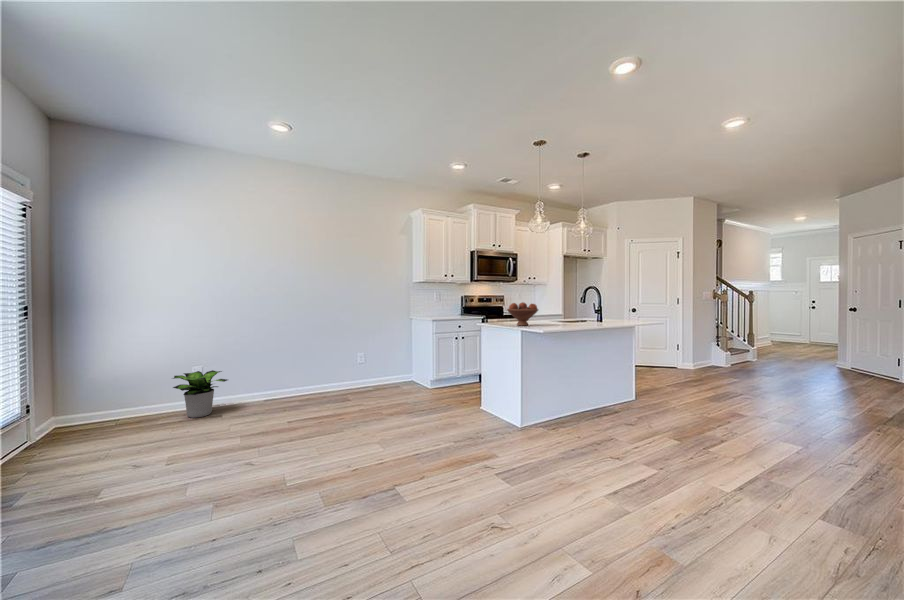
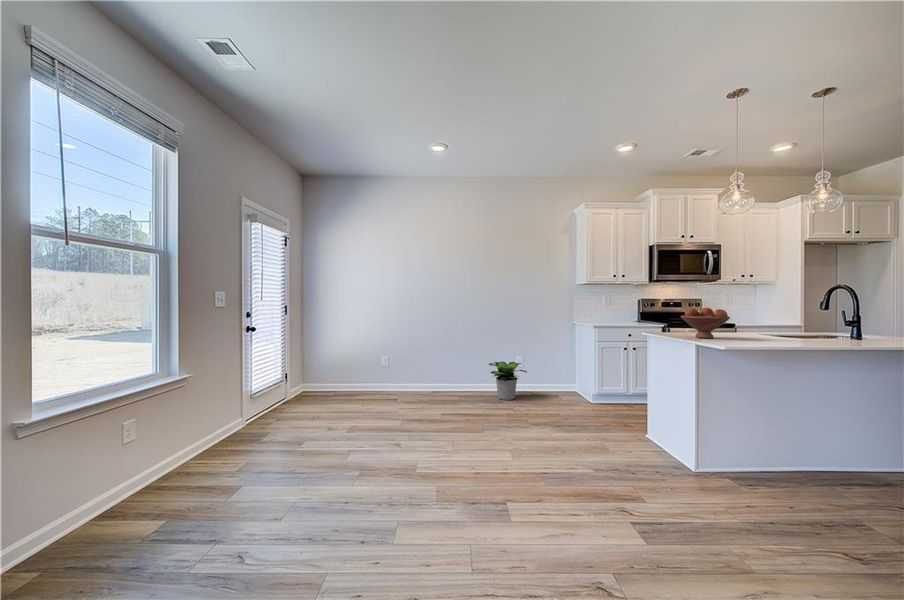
potted plant: present [173,370,227,418] -> present [489,362,527,400]

